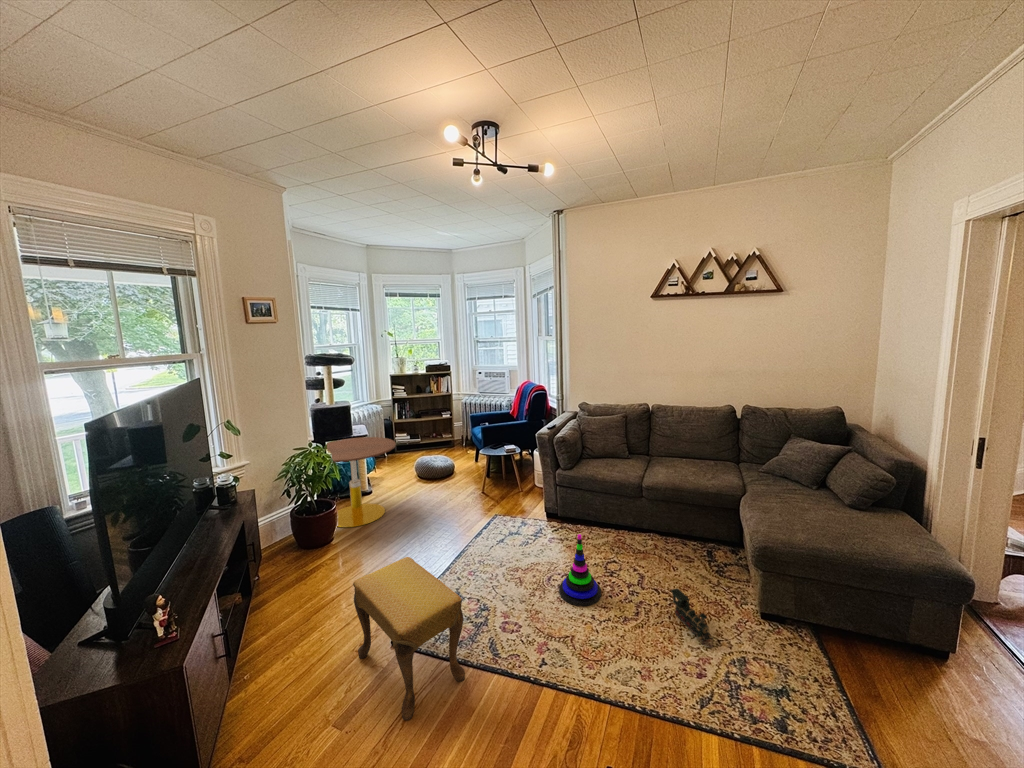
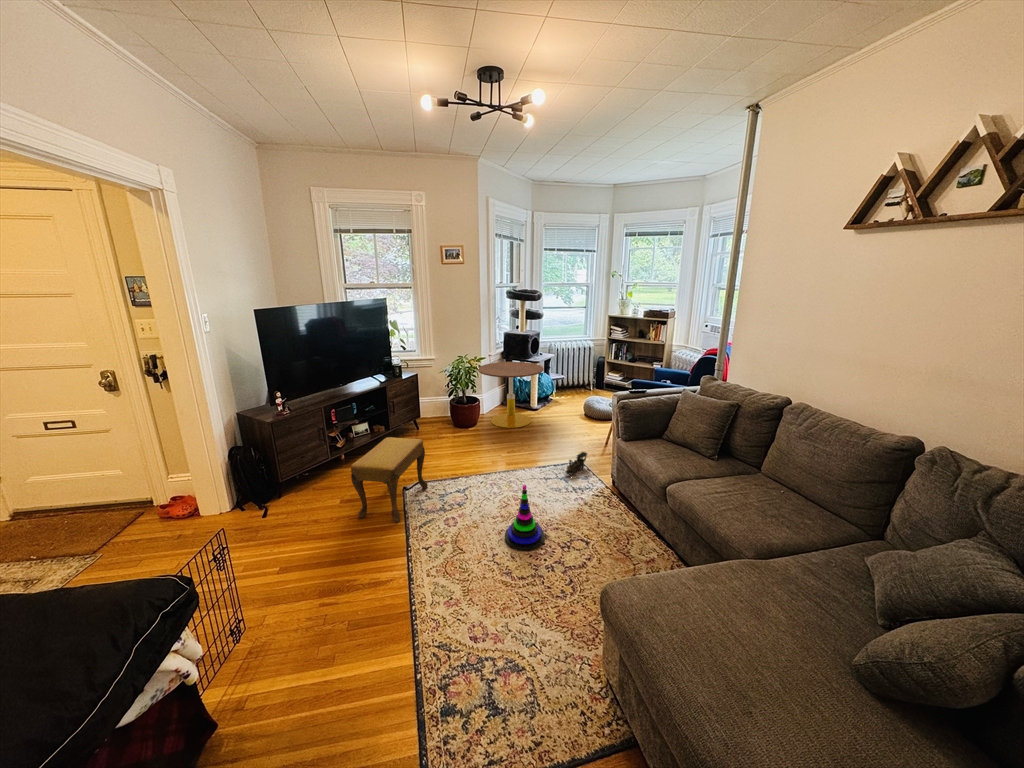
toy train: present [671,589,713,647] -> present [565,452,587,477]

